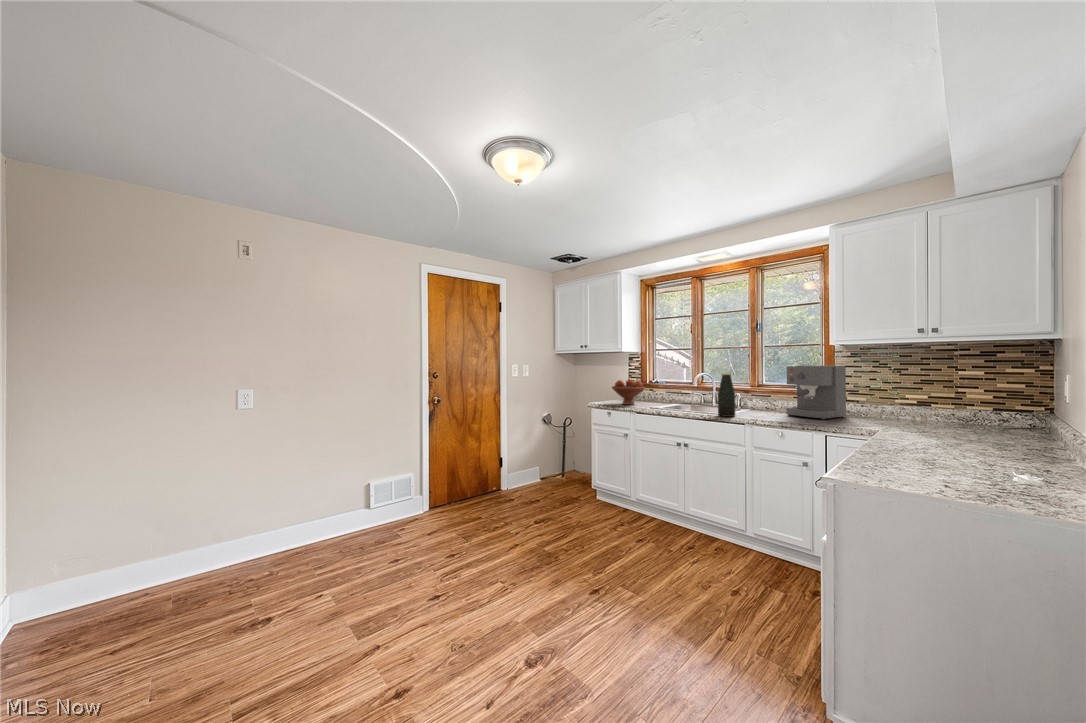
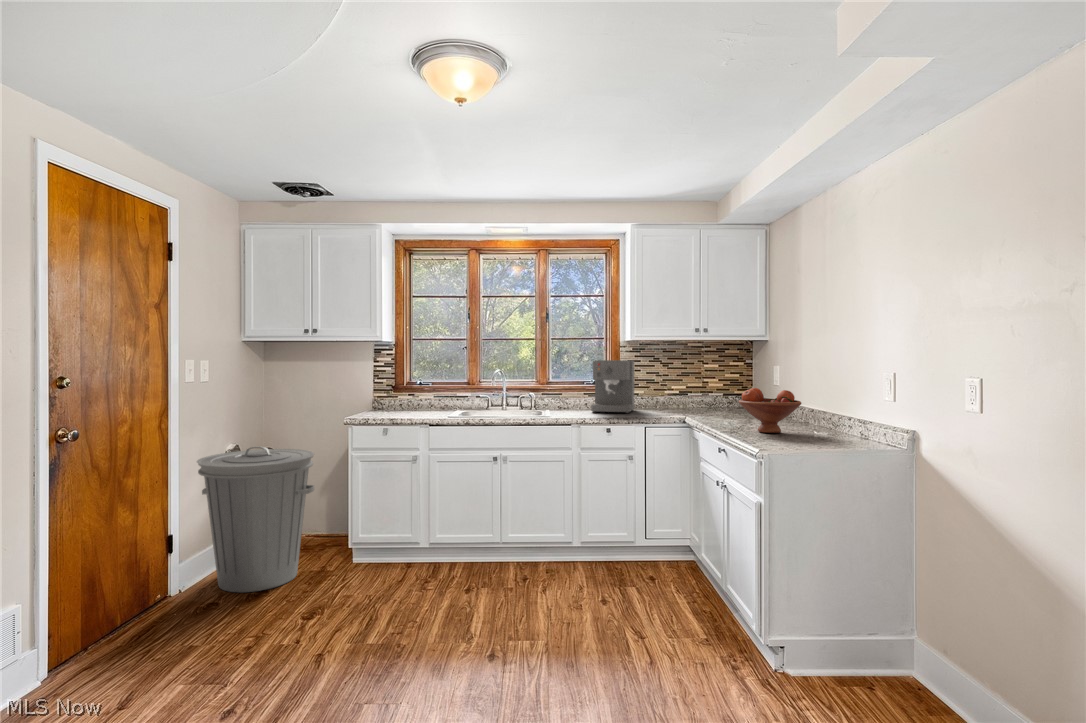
bottle: present [718,373,735,417] -> none [538,369,556,419]
fruit bowl: present [612,380,645,405] -> present [739,388,801,433]
trash can: none [511,416,573,501] -> present [197,446,314,592]

